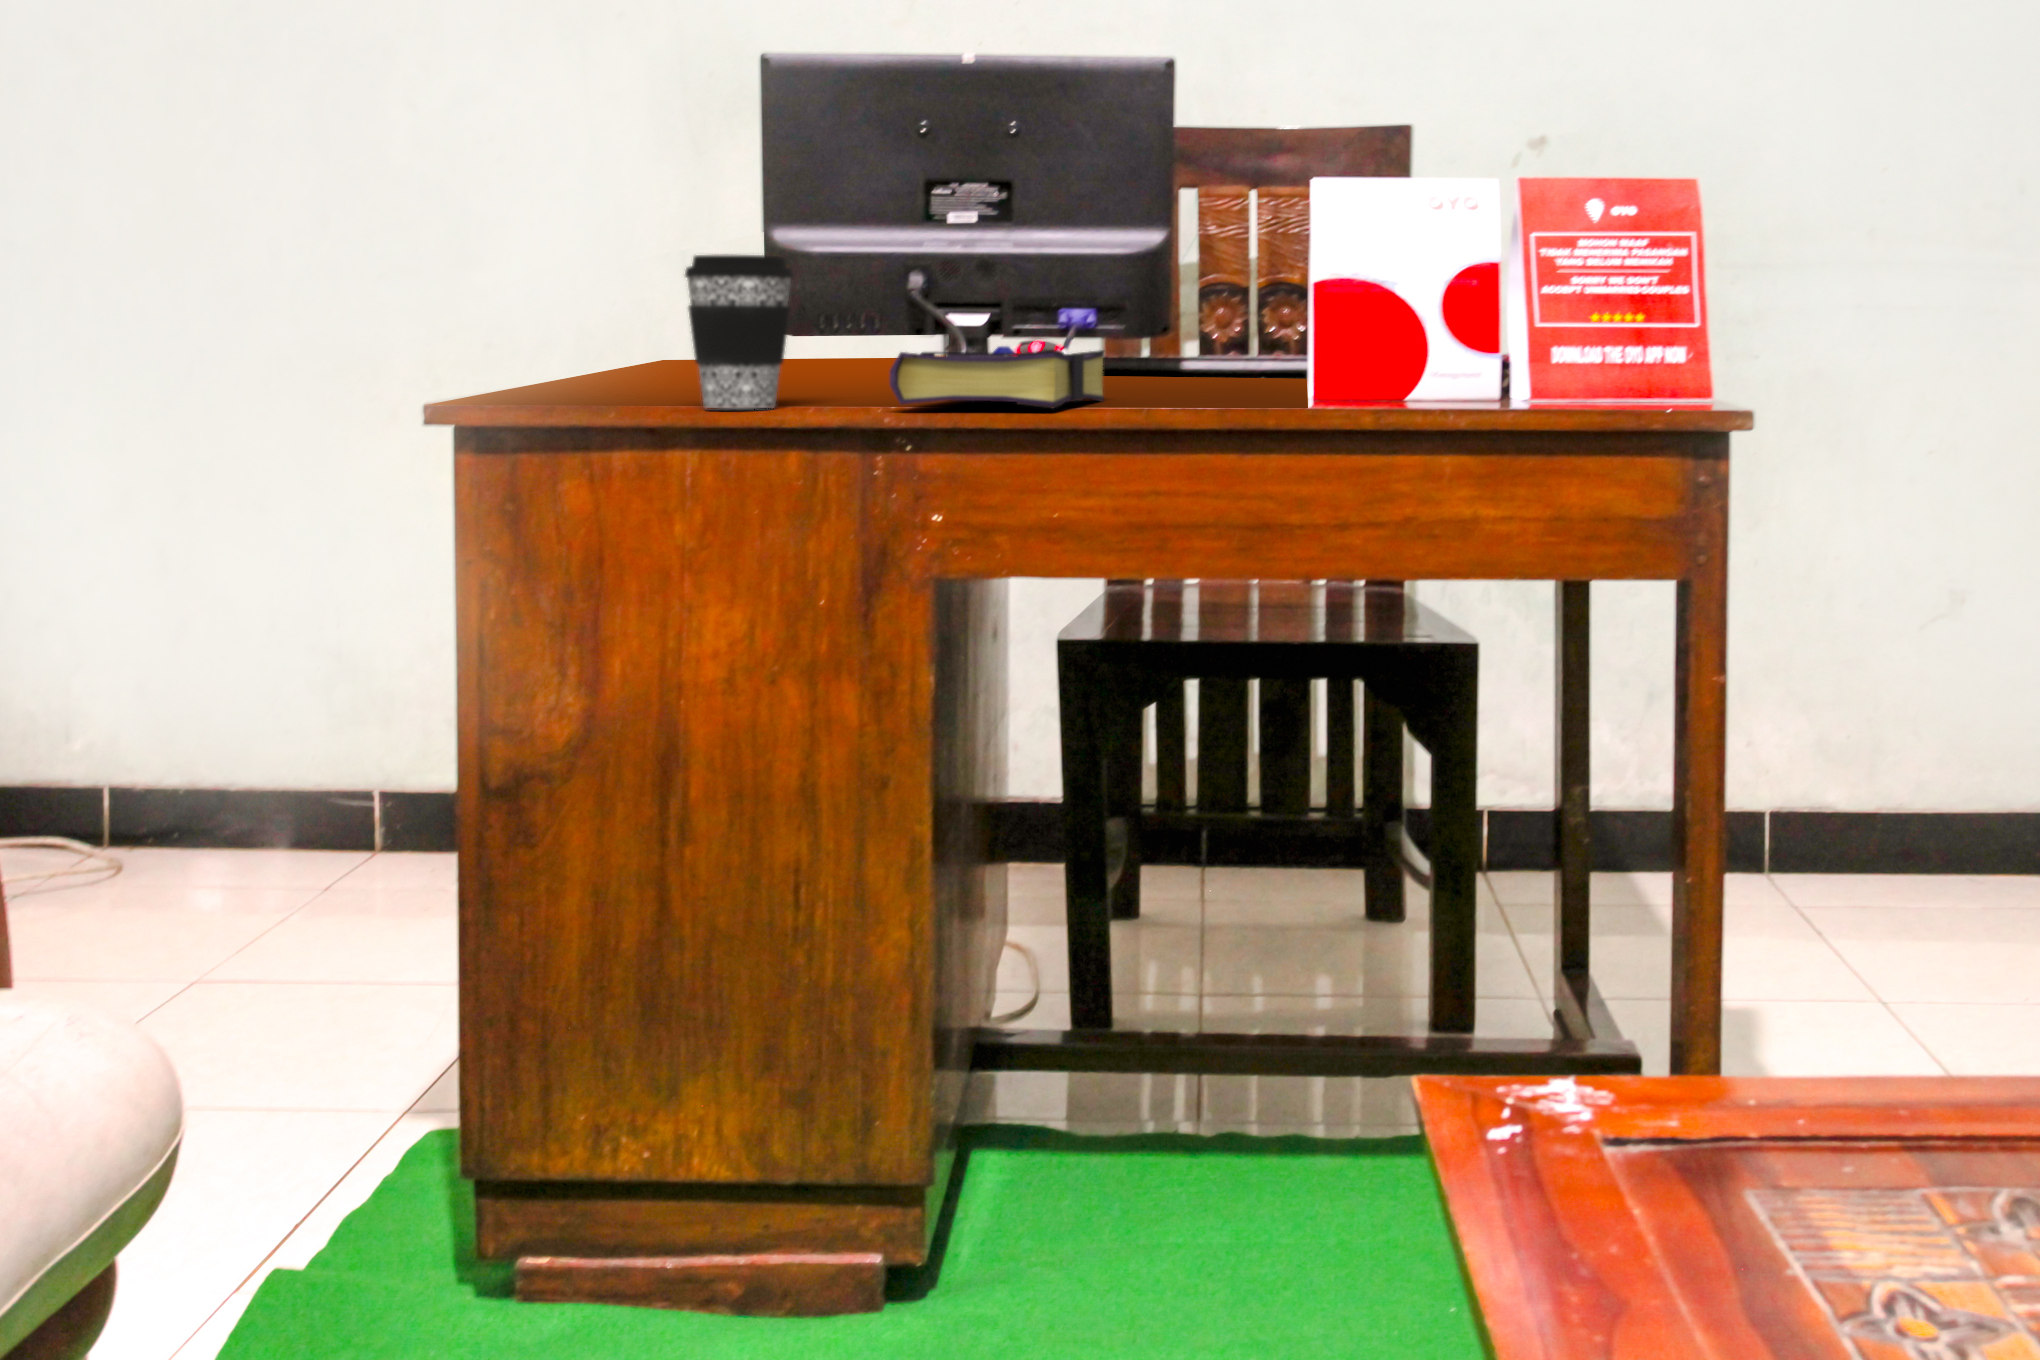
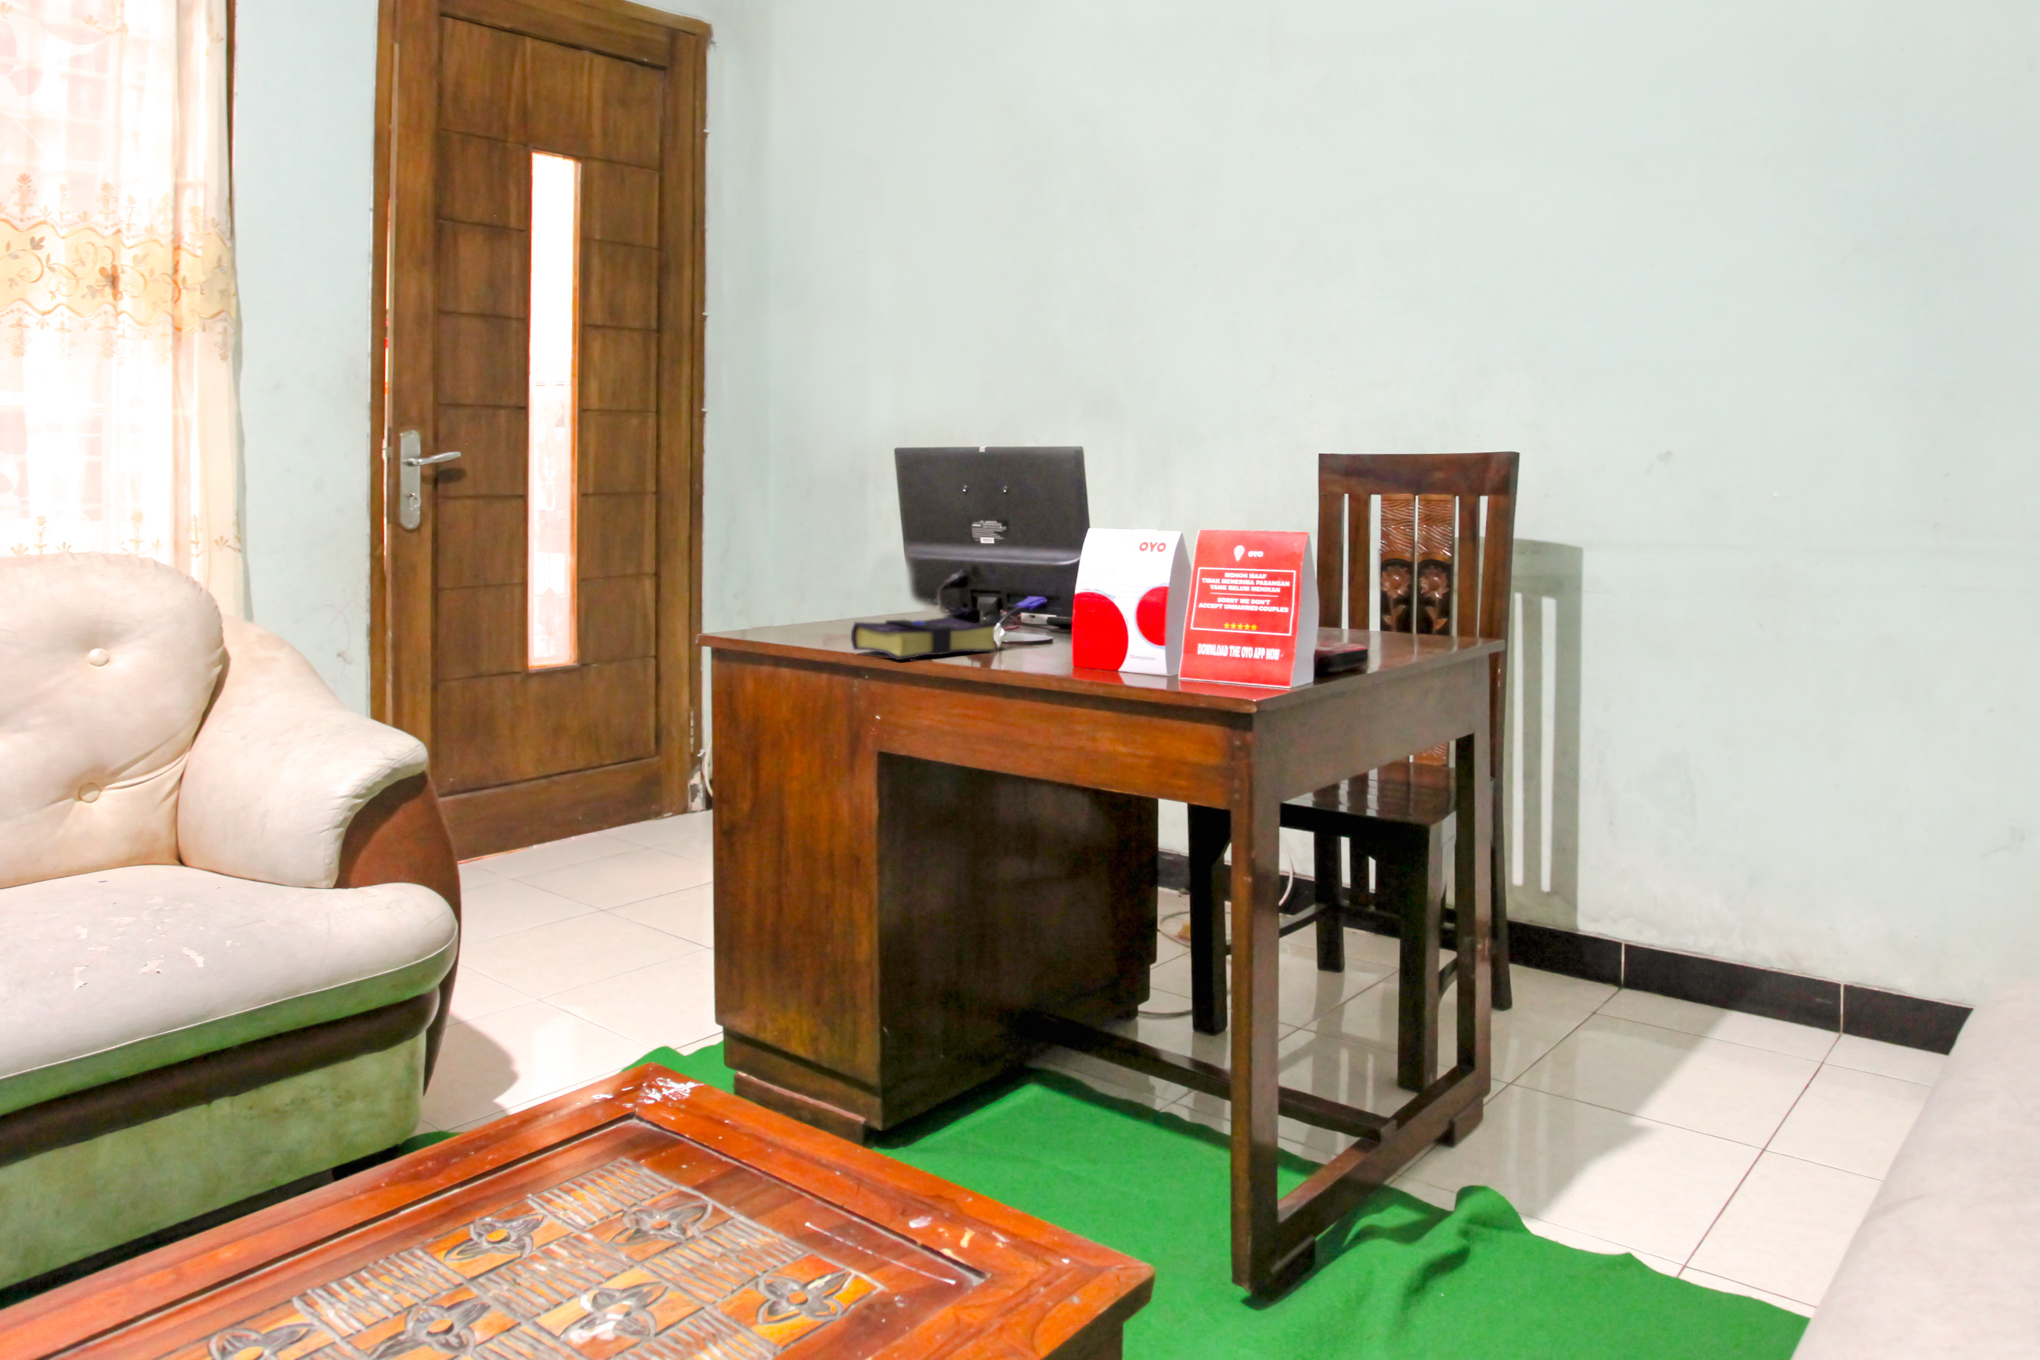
coffee cup: present [685,254,793,408] -> none [801,562,858,644]

